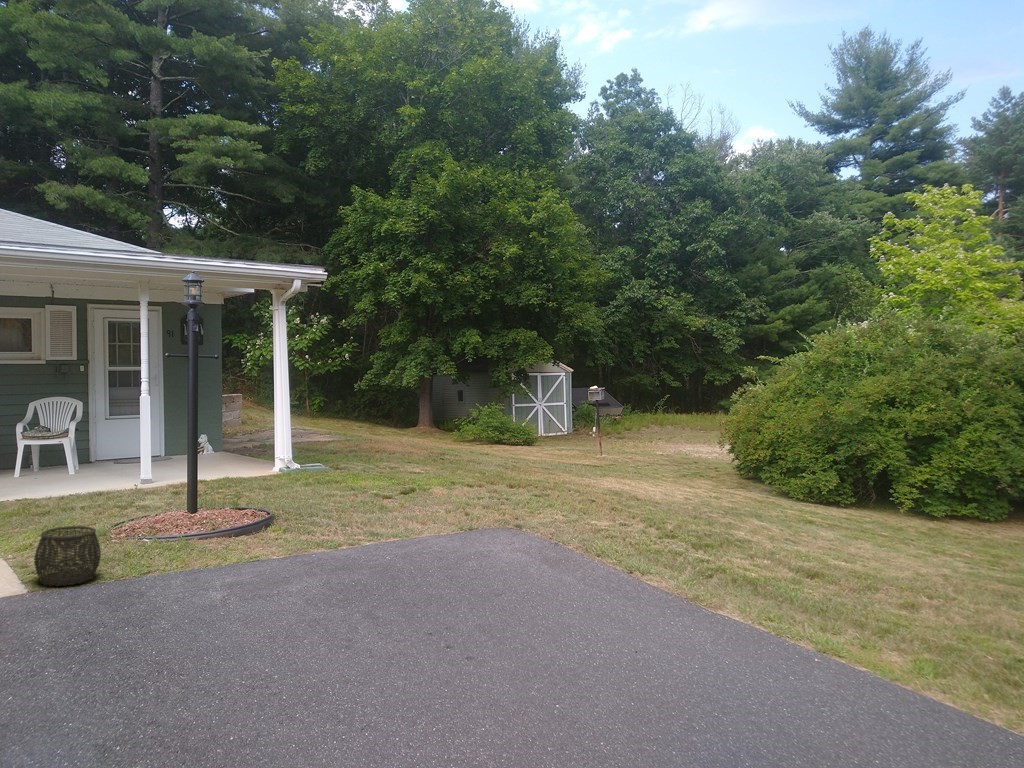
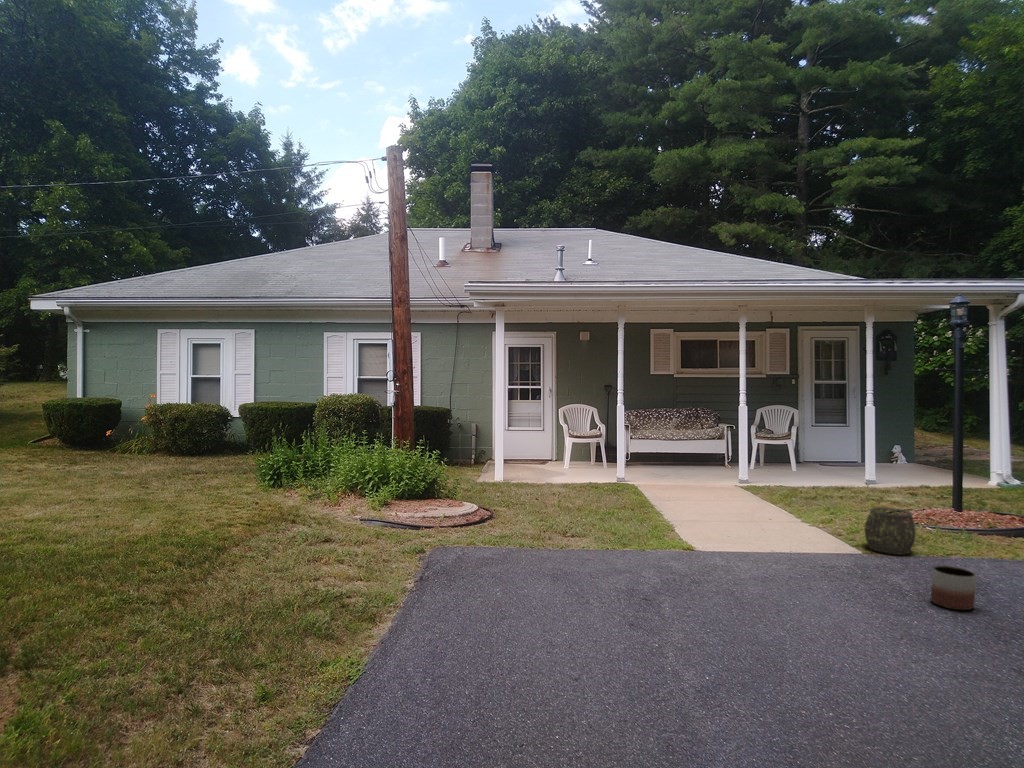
planter: none [40,605,97,663] -> present [931,566,976,610]

